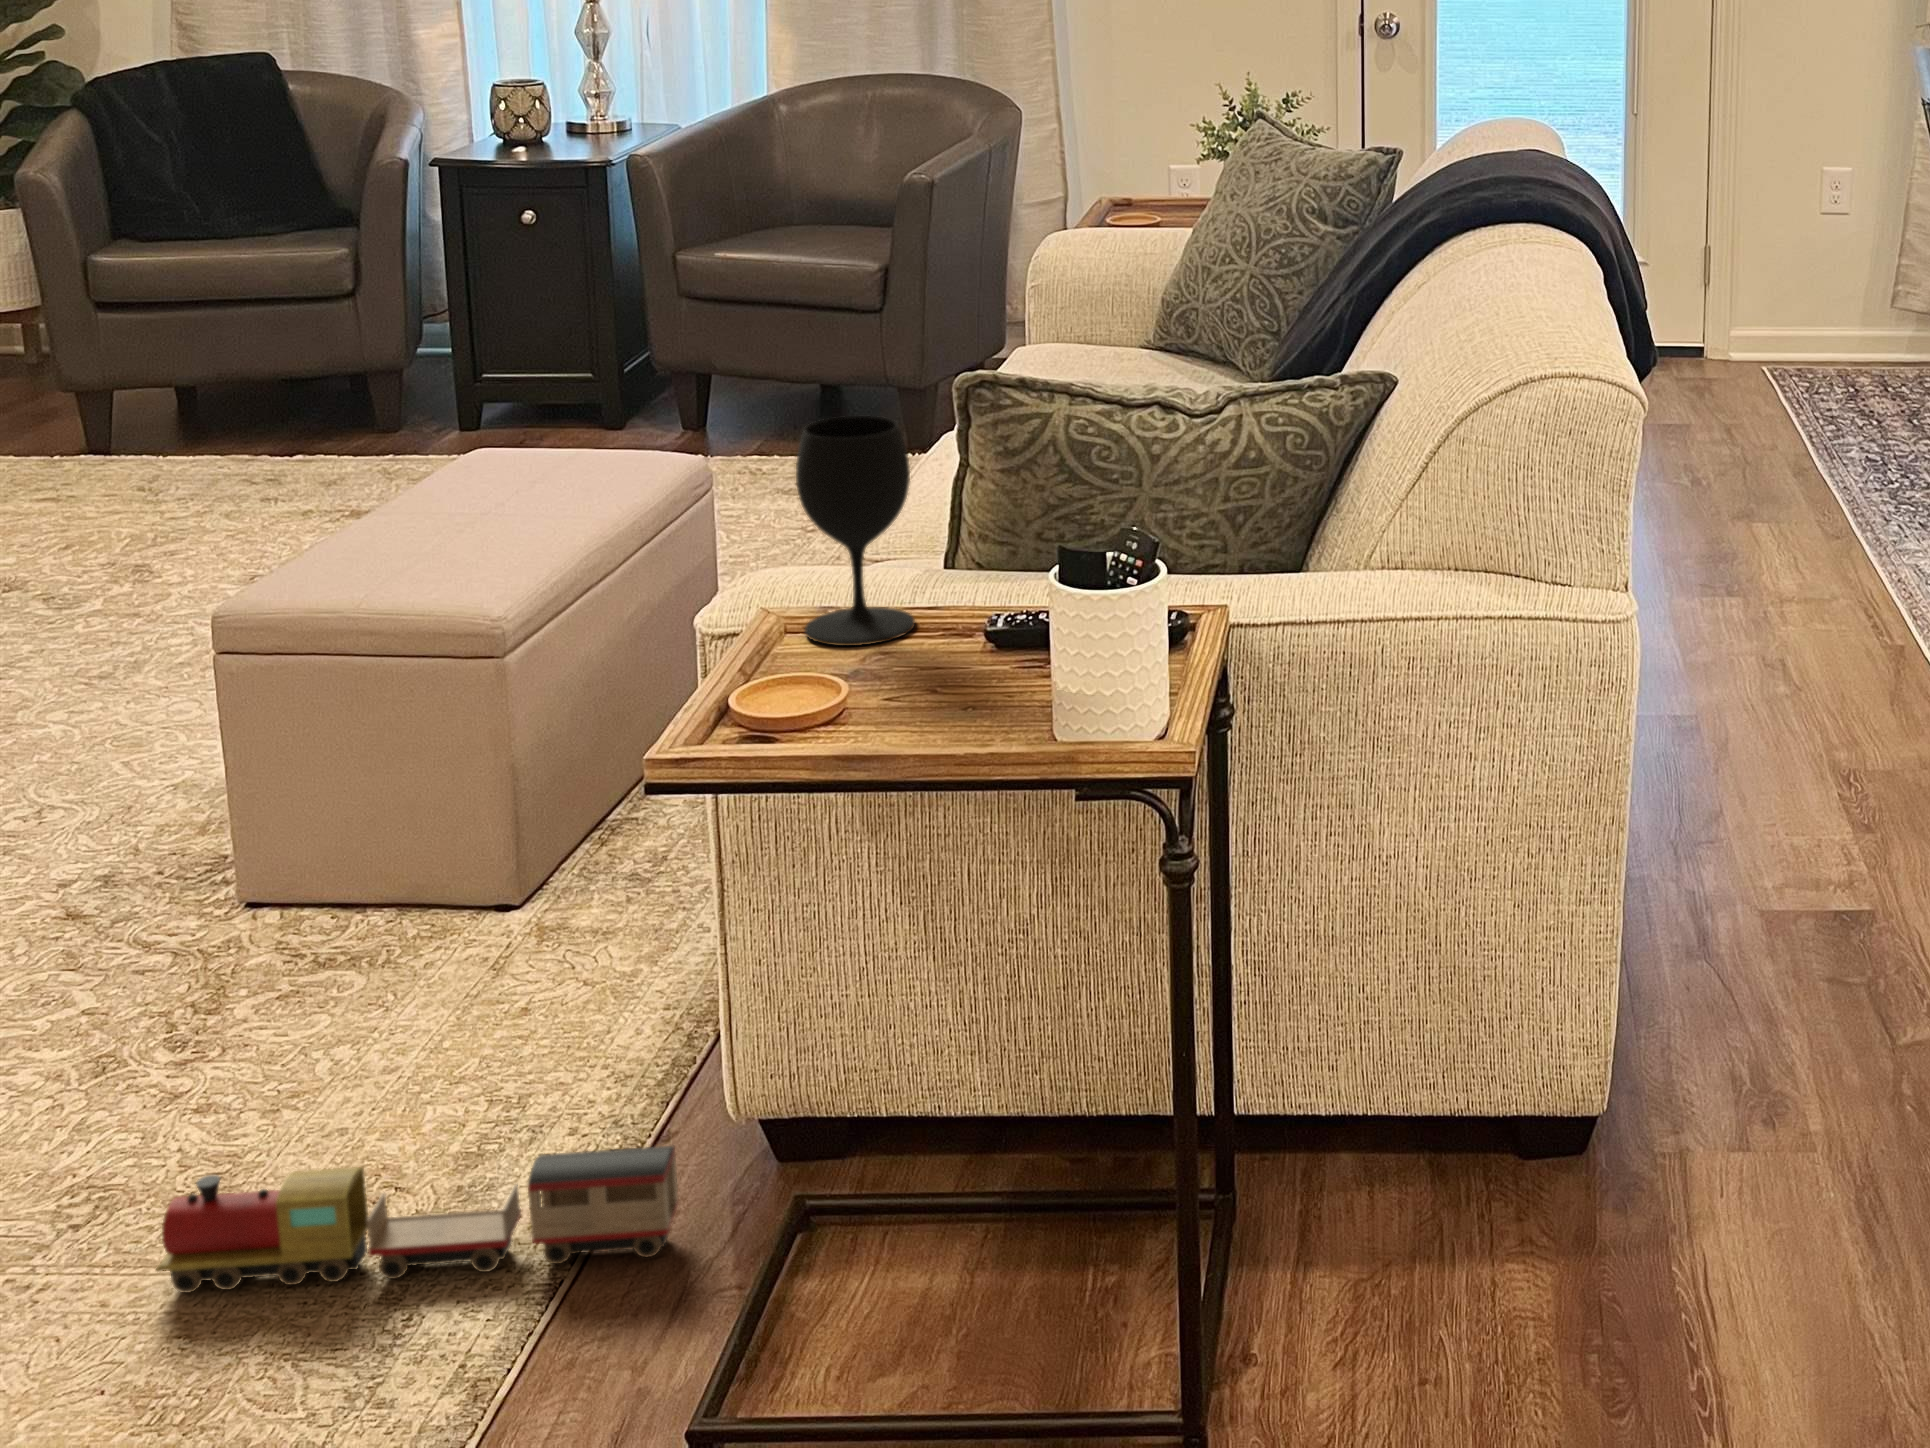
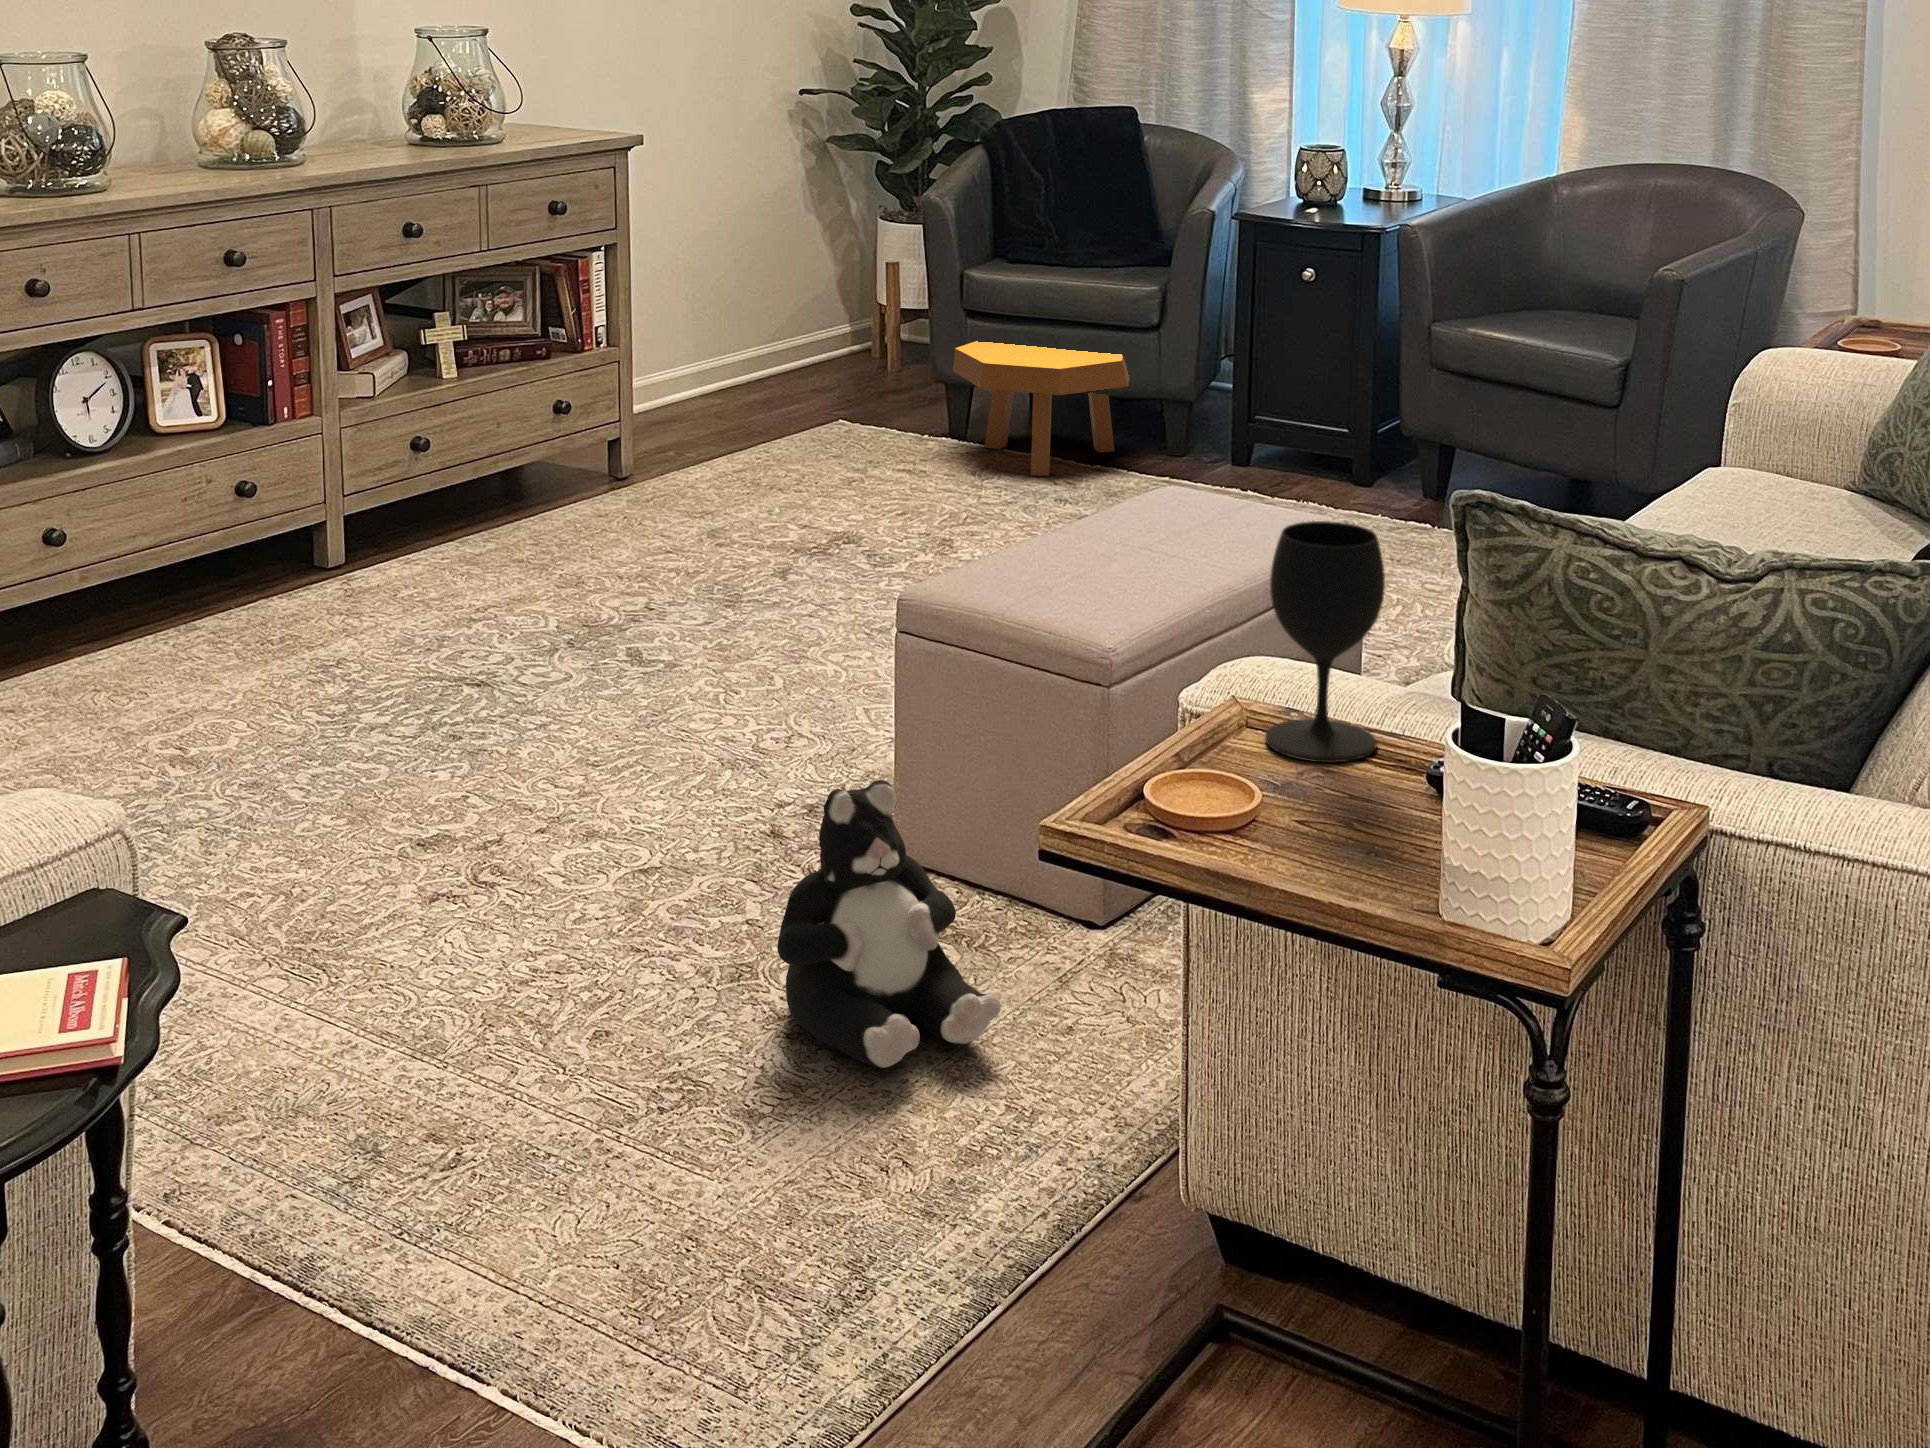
footstool: none [90,320,325,480] -> present [953,341,1130,476]
plush toy: none [170,802,455,1107] -> present [778,780,1001,1068]
toy train: present [157,1145,679,1293] -> none [694,1103,1110,1311]

